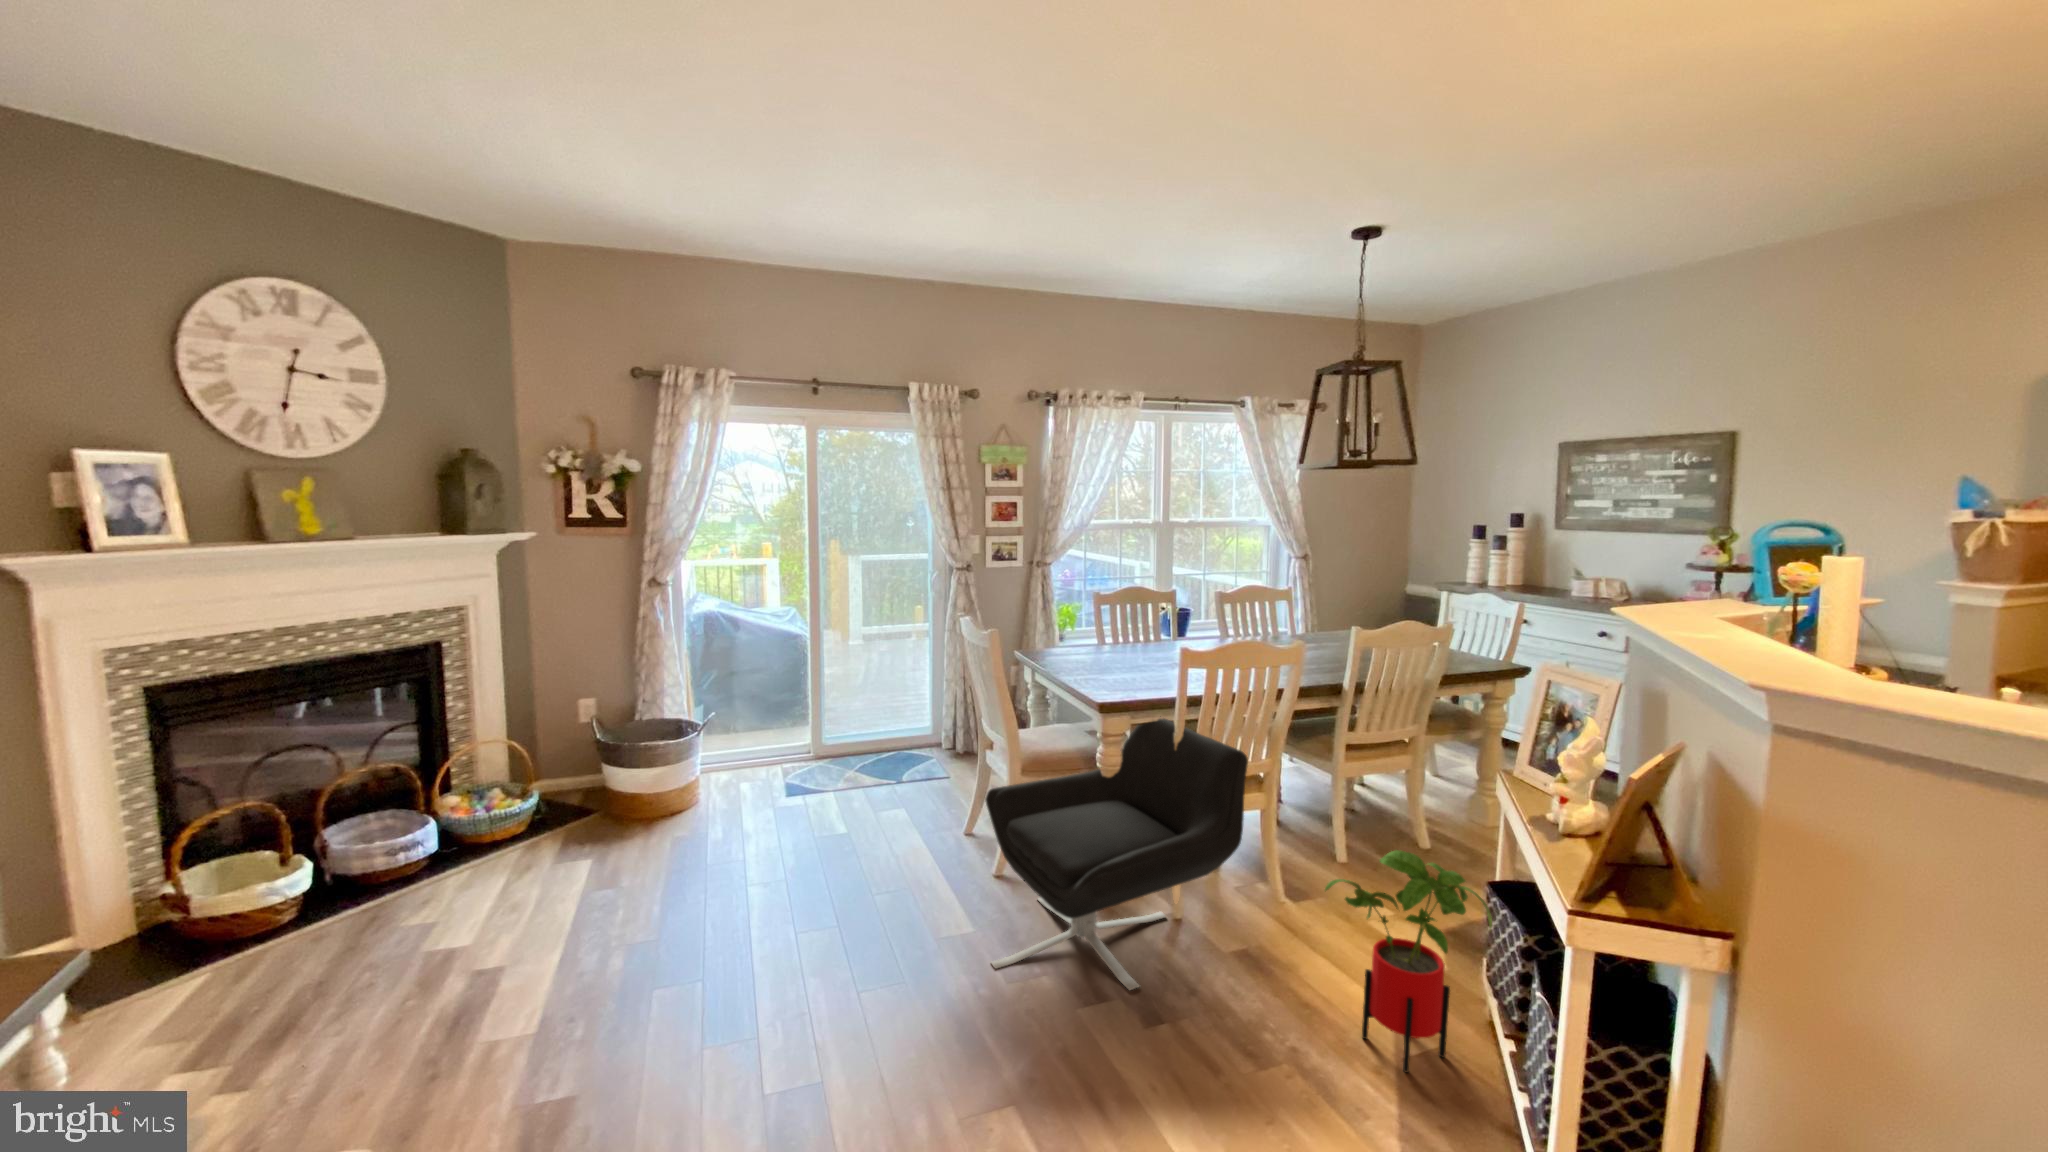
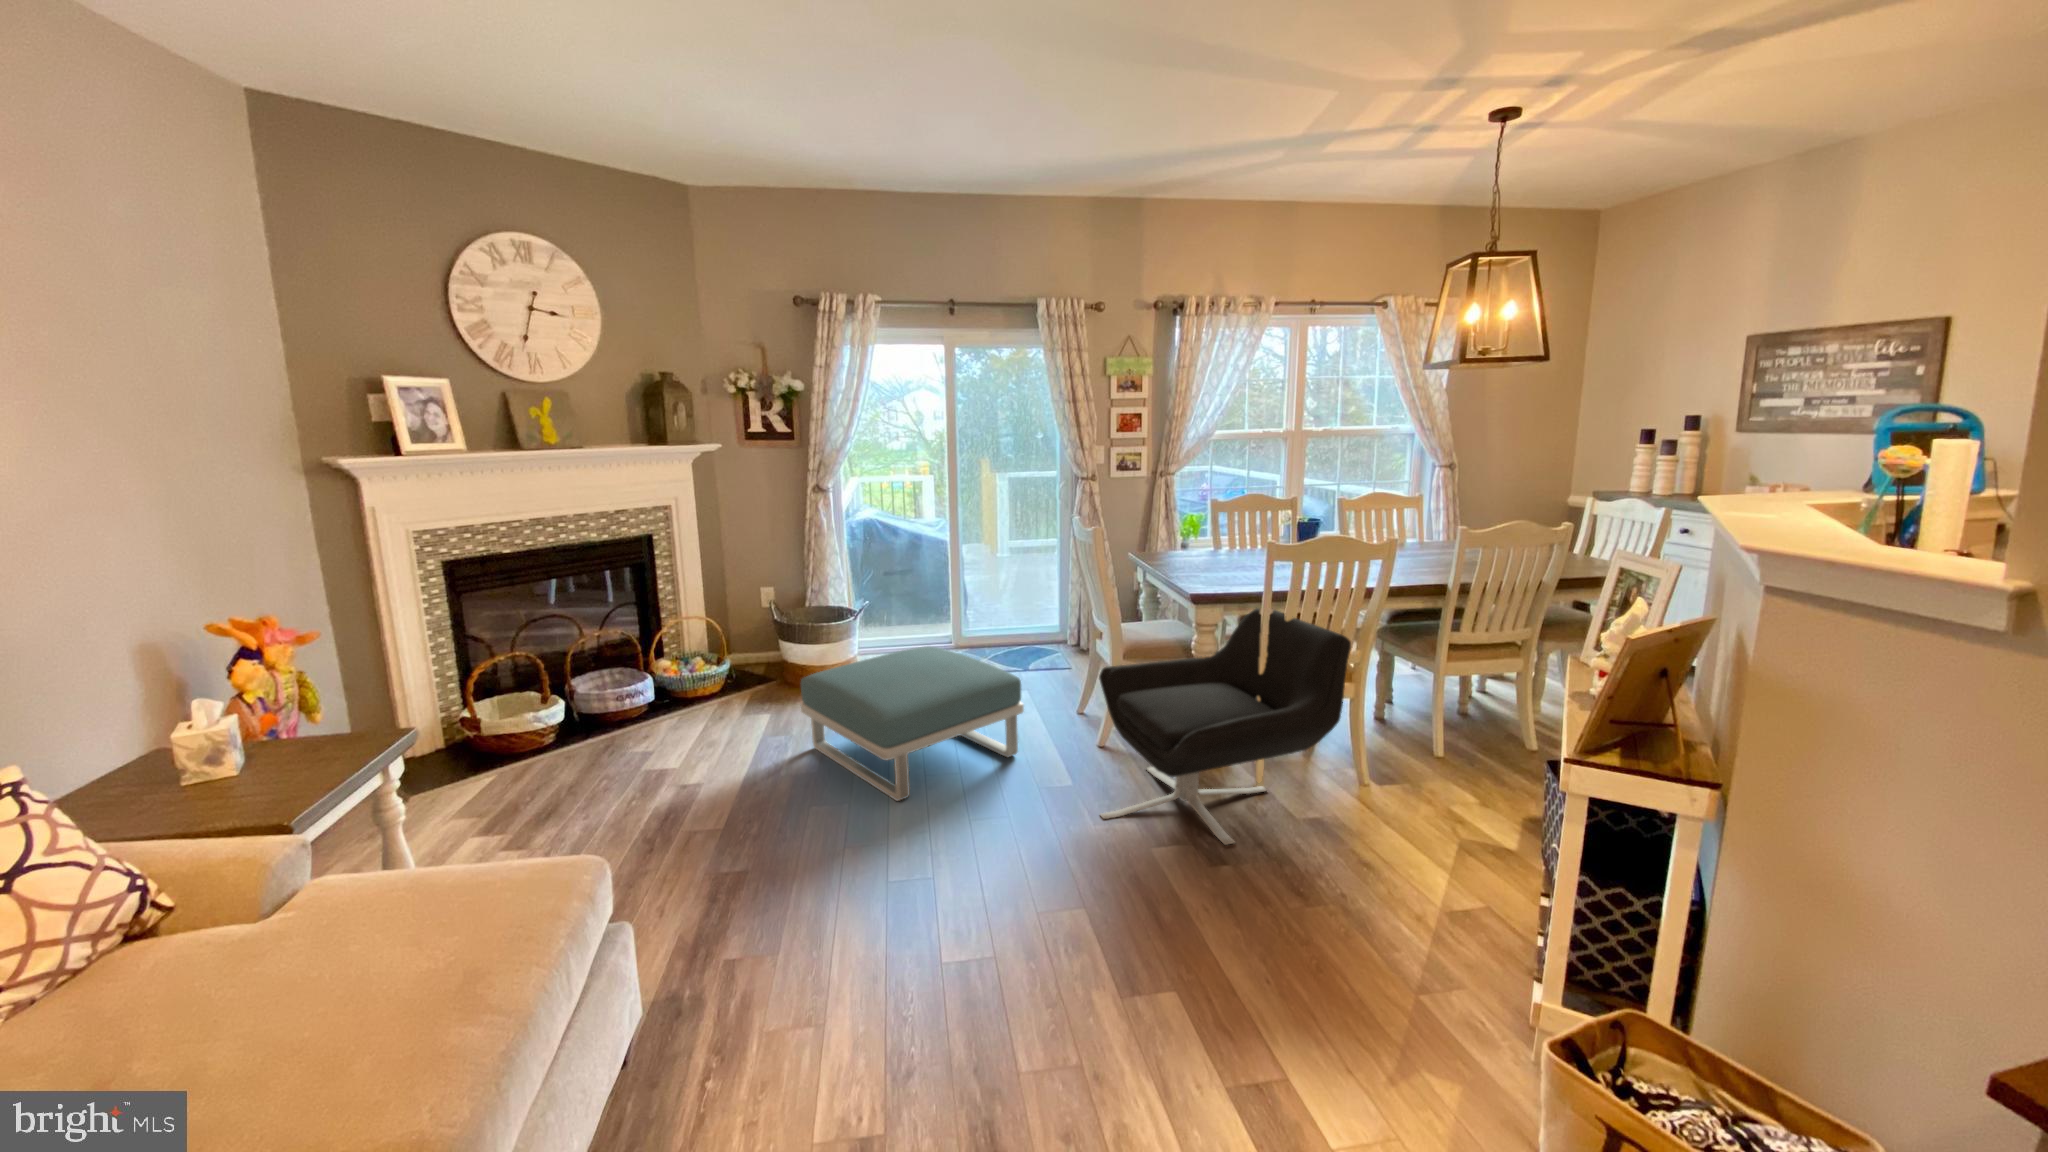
footstool: none [632,766,900,966] -> present [801,646,1024,801]
house plant: present [1325,850,1492,1073] -> none [1417,722,1593,933]

